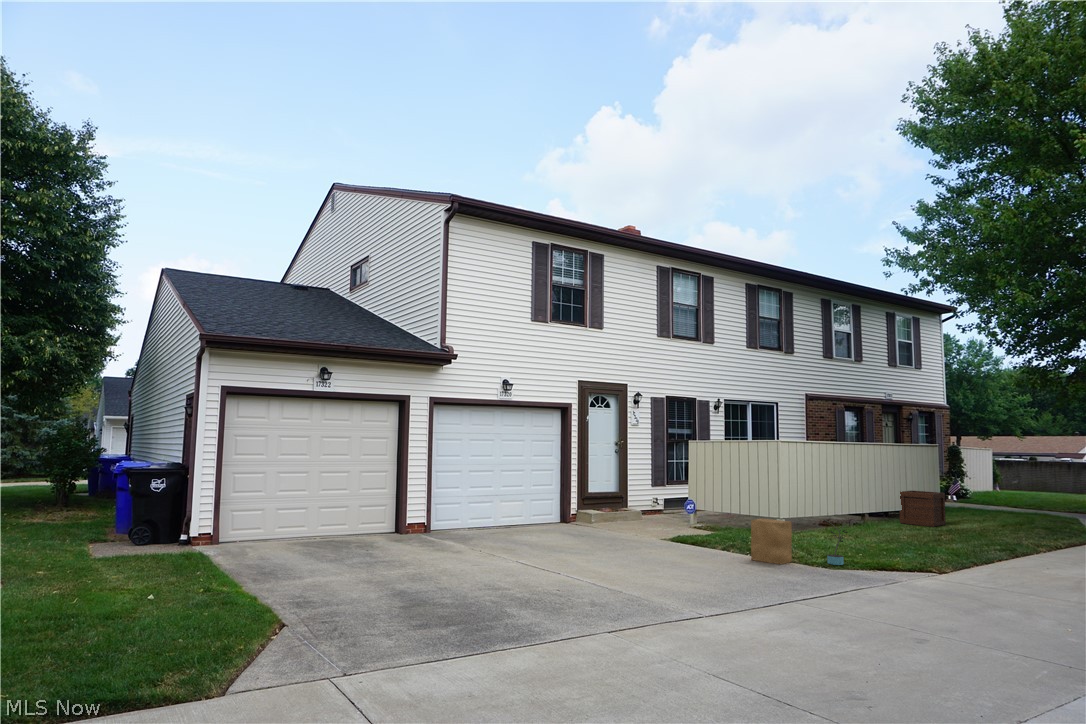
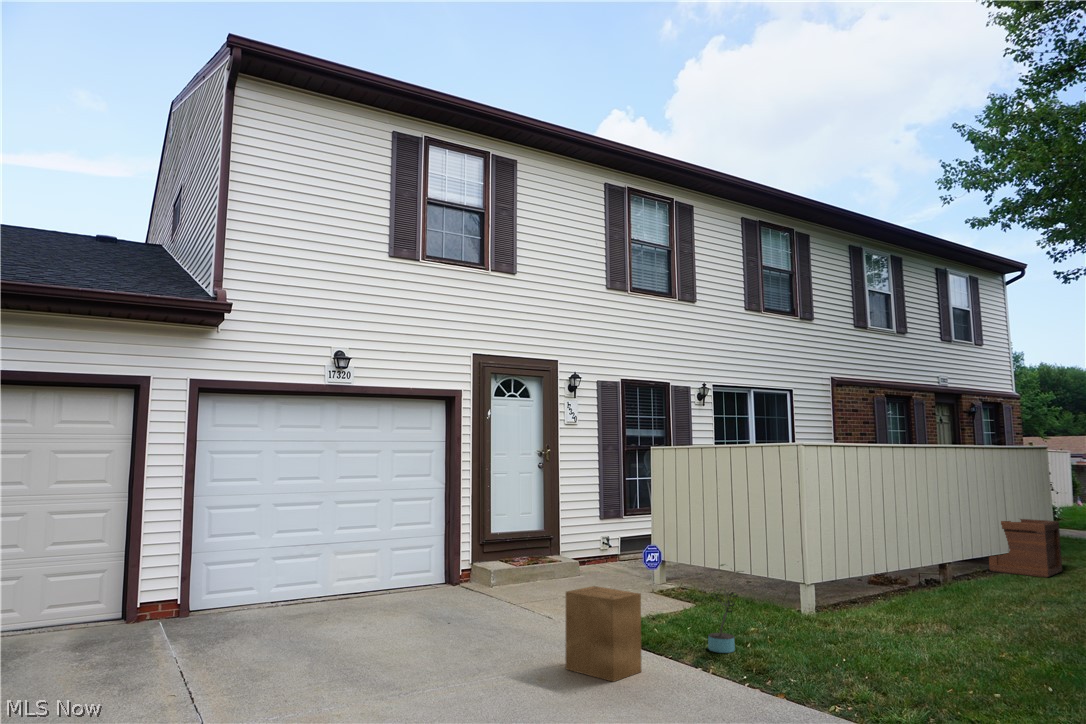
potted plant: present [822,515,847,565] -> present [698,564,743,653]
cardboard box: present [751,518,792,564] -> present [565,586,642,682]

